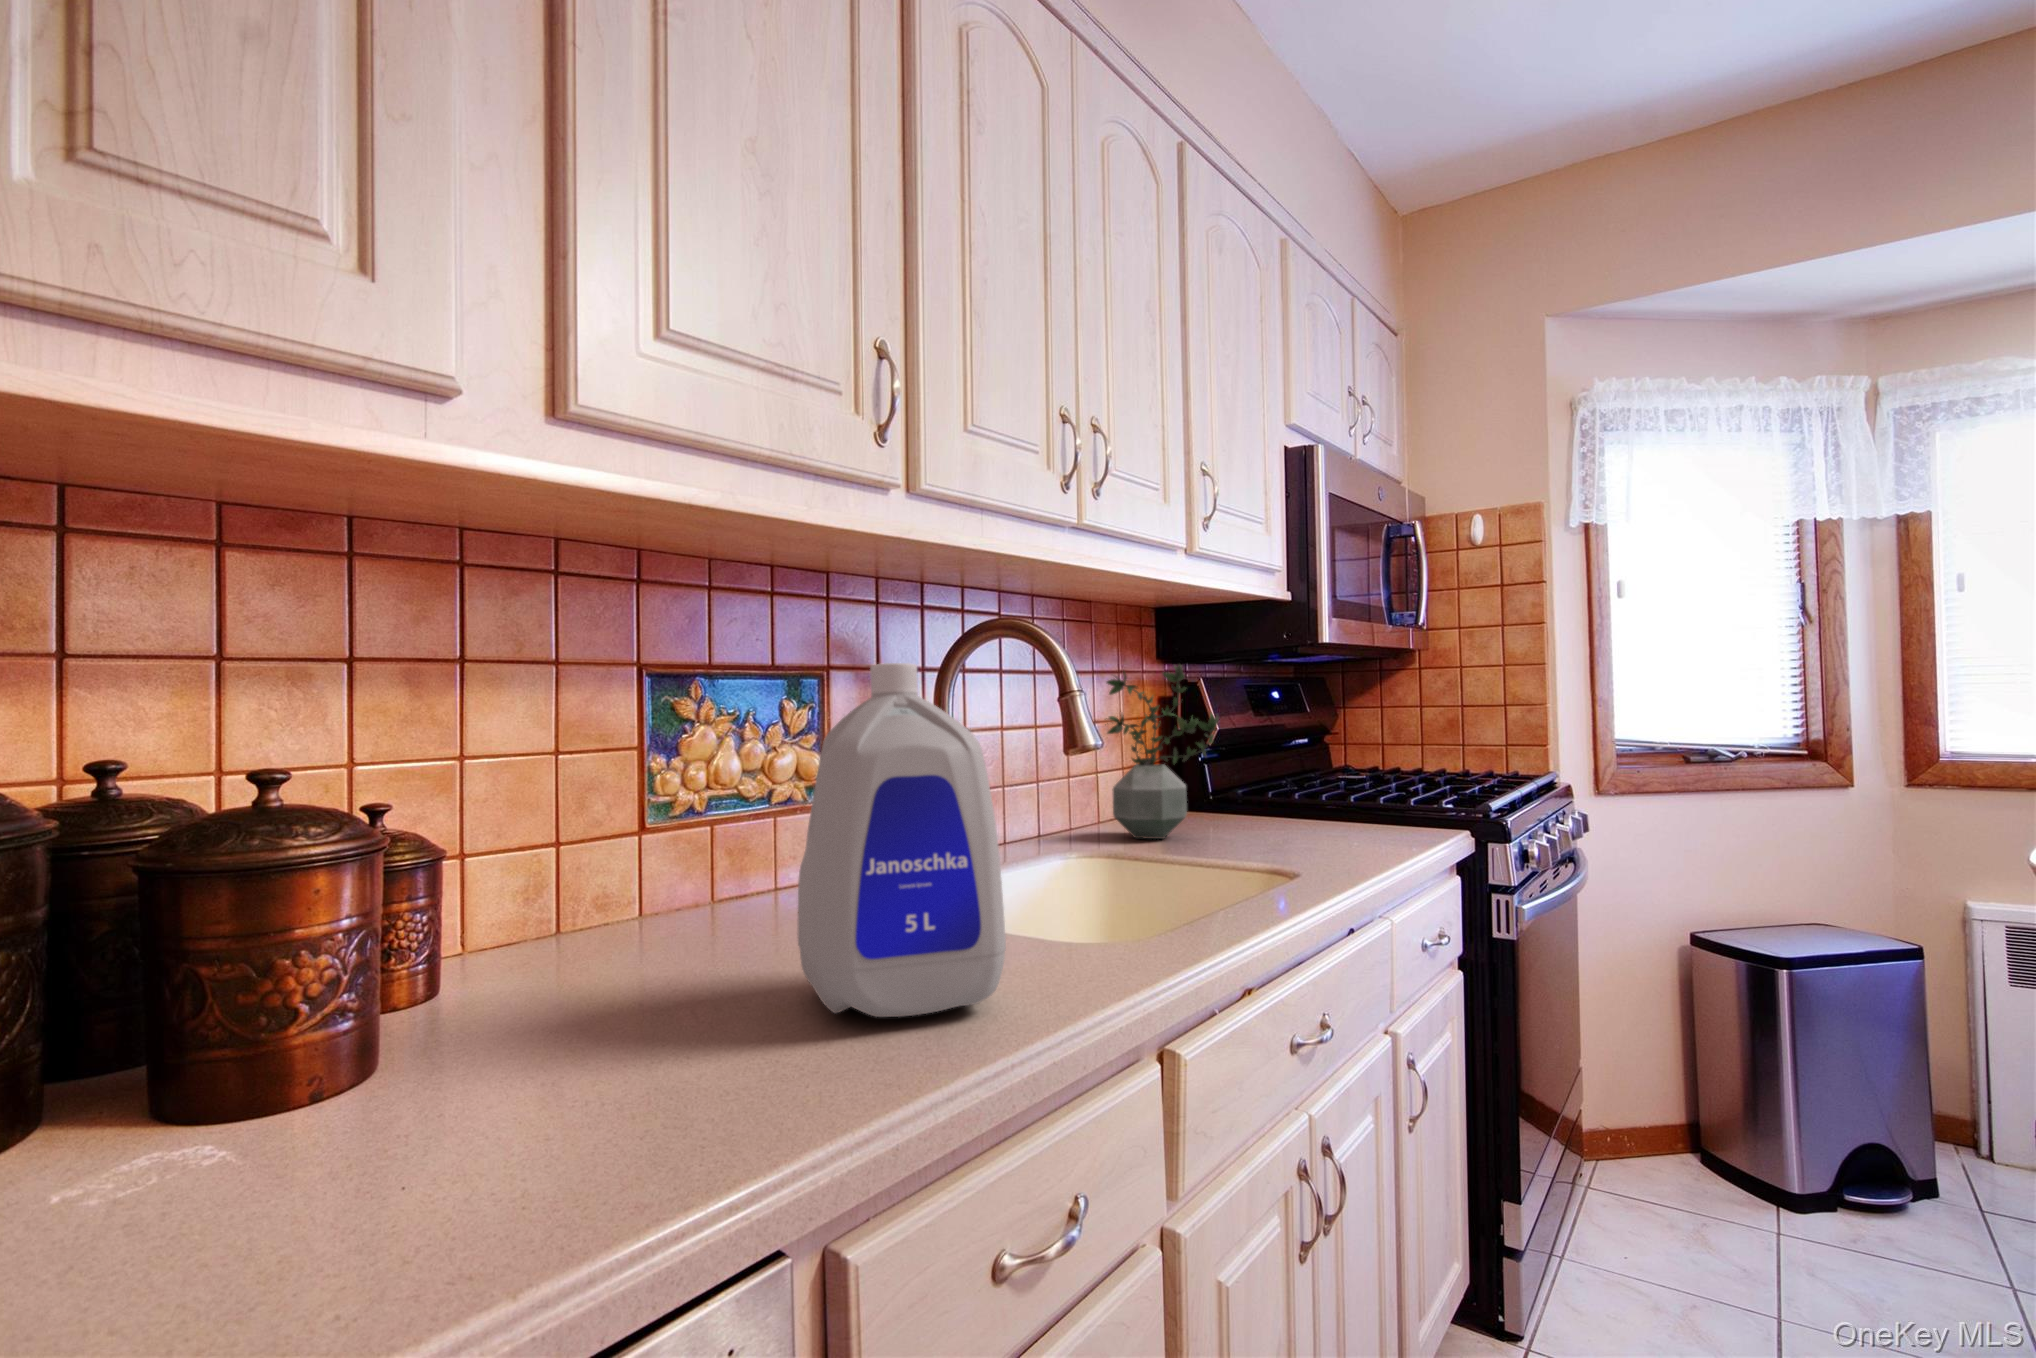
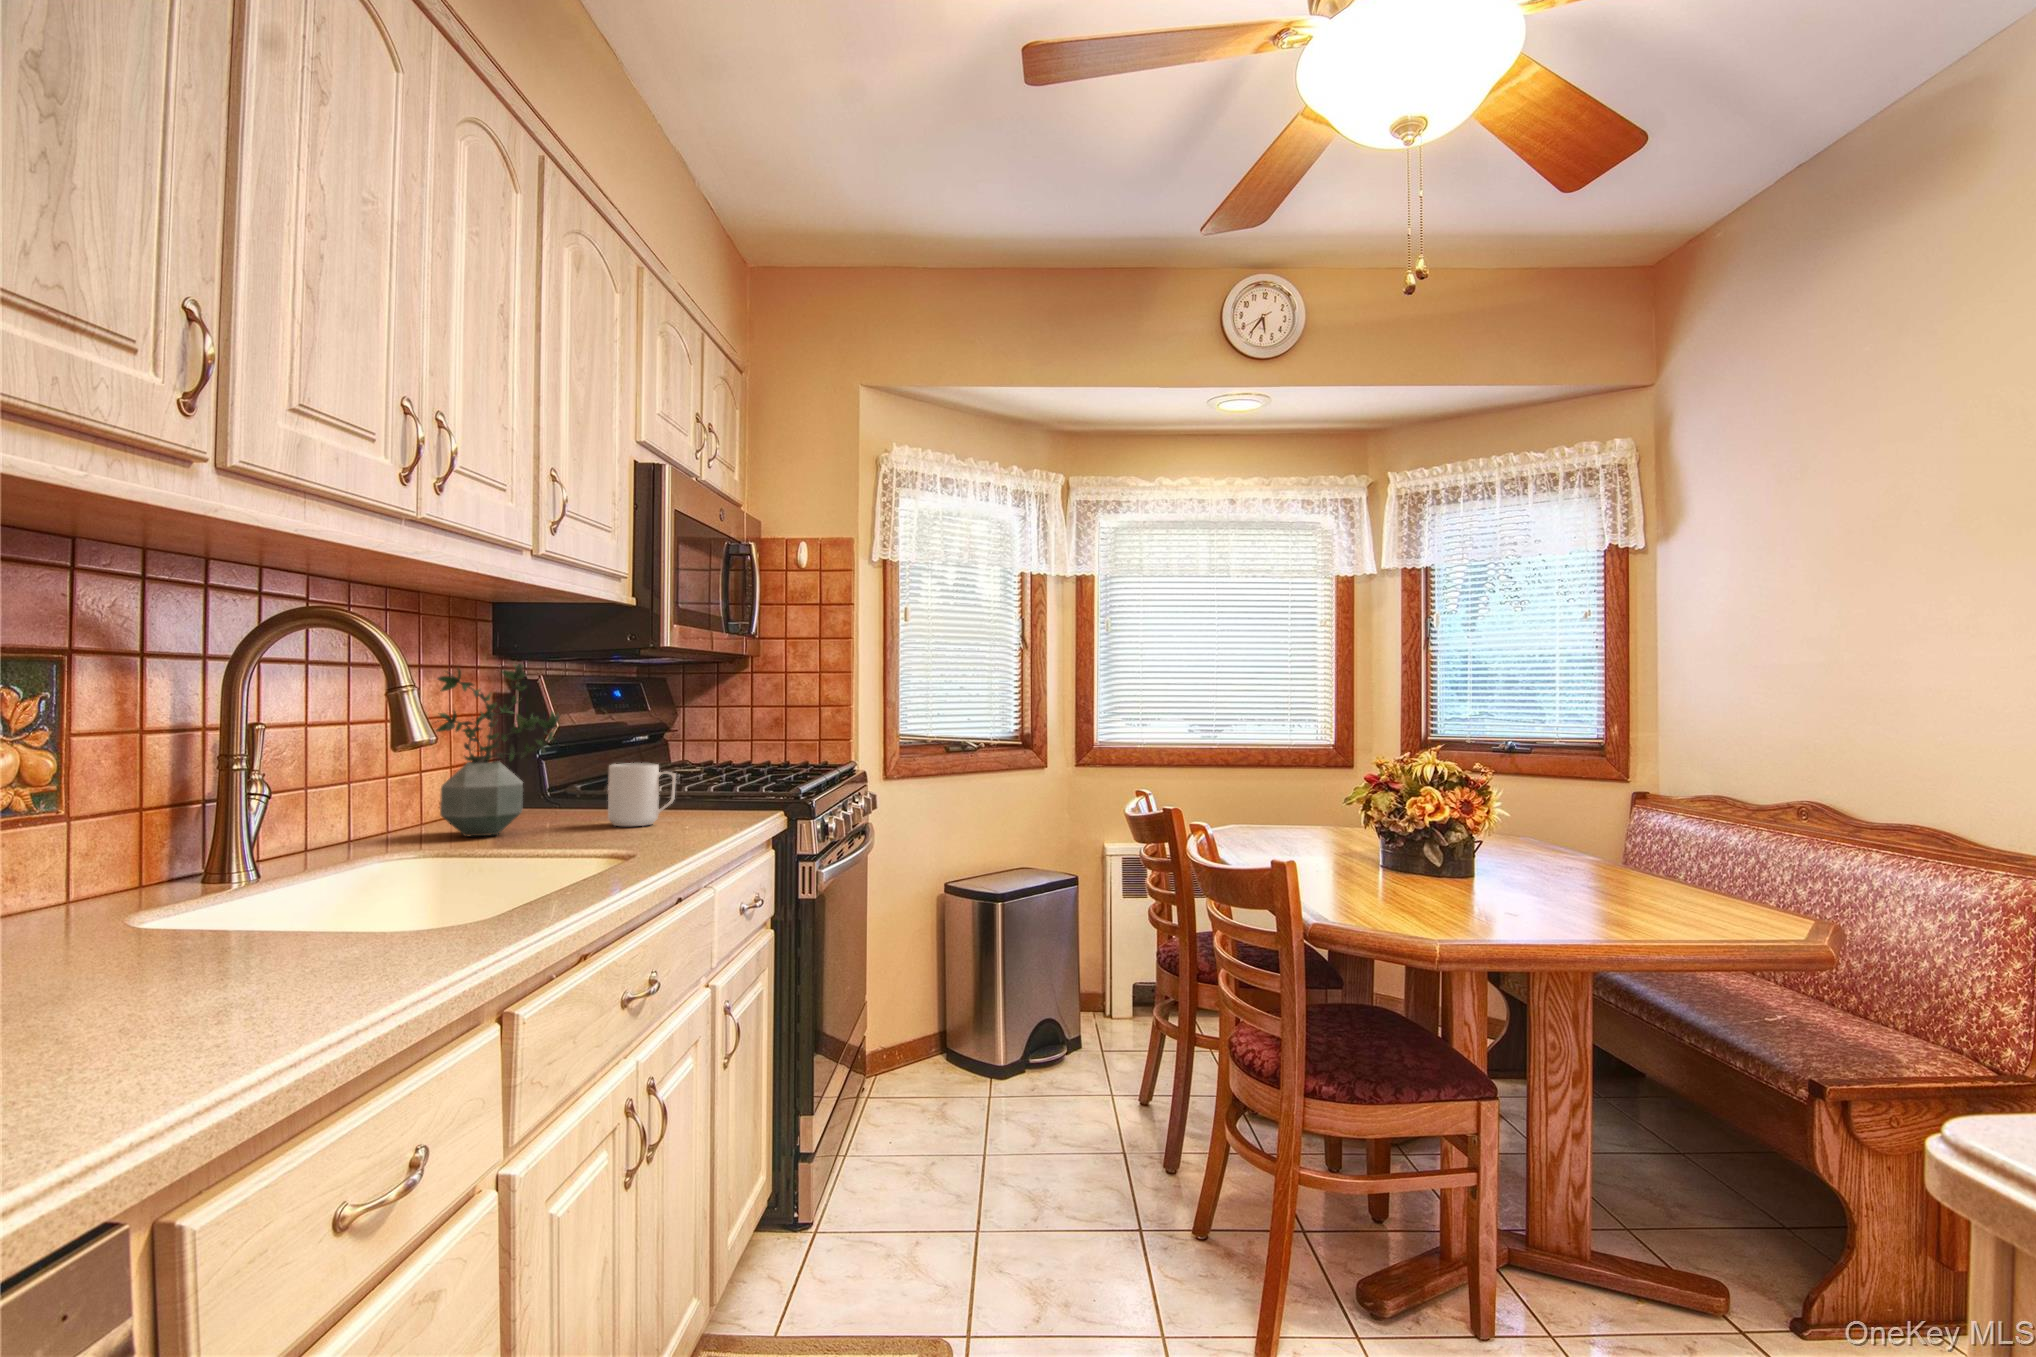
bottle: present [798,663,1006,1017] -> none [98,661,363,1008]
mug: none [1270,769,1343,838] -> present [608,763,676,826]

